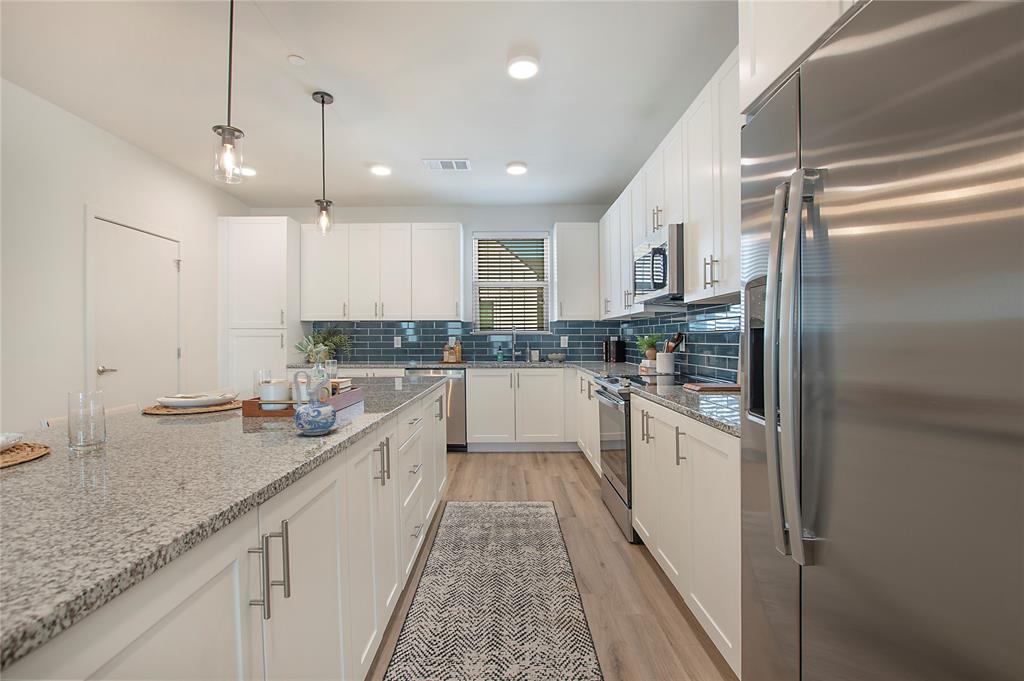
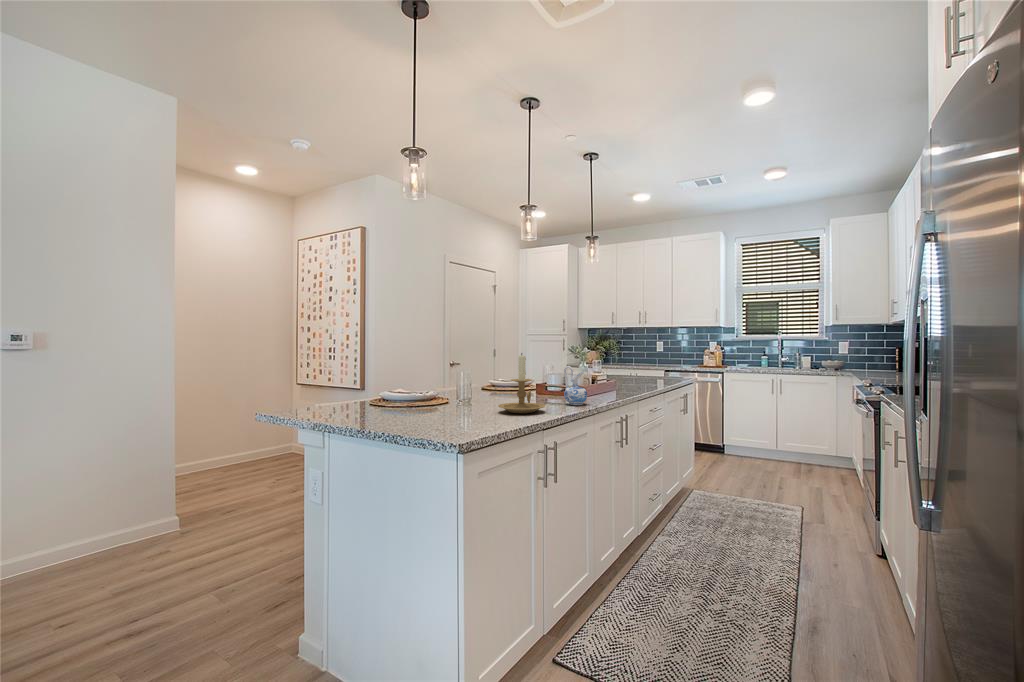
candle holder: none [137,347,257,474] -> present [498,353,545,413]

